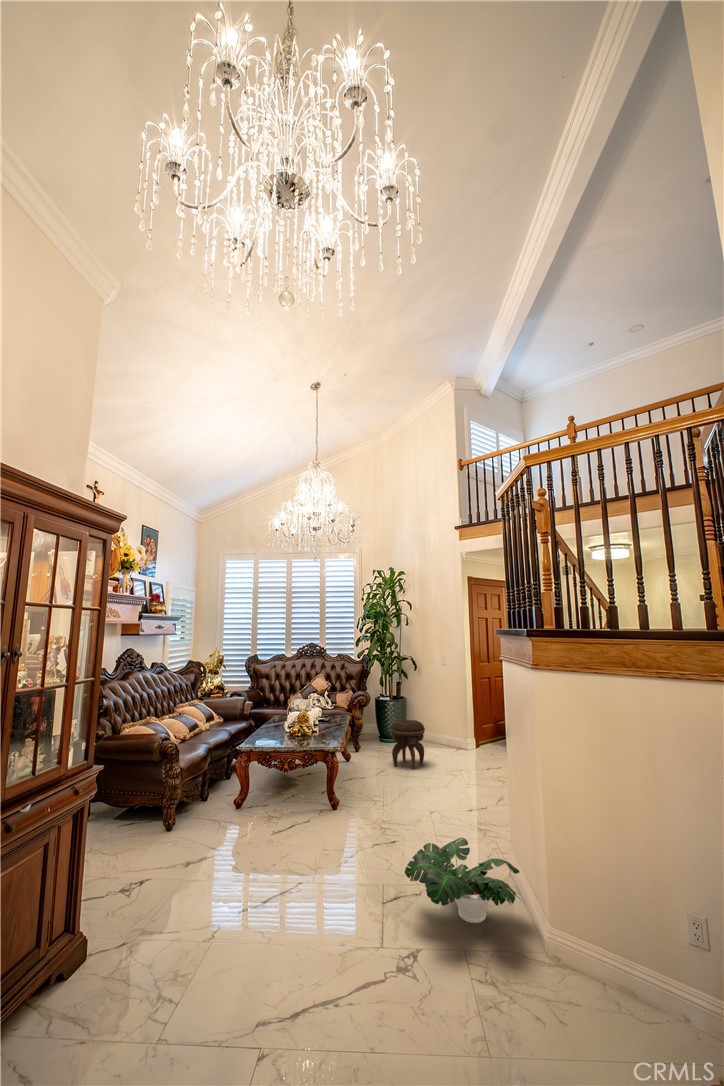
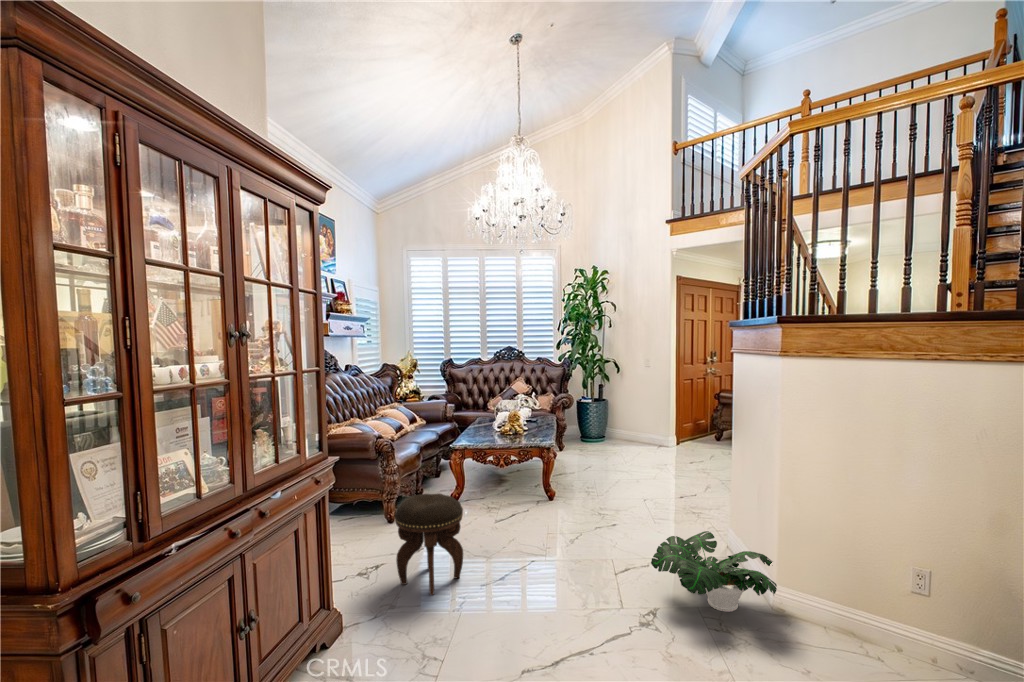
footstool: present [391,720,425,769] -> present [395,493,463,595]

